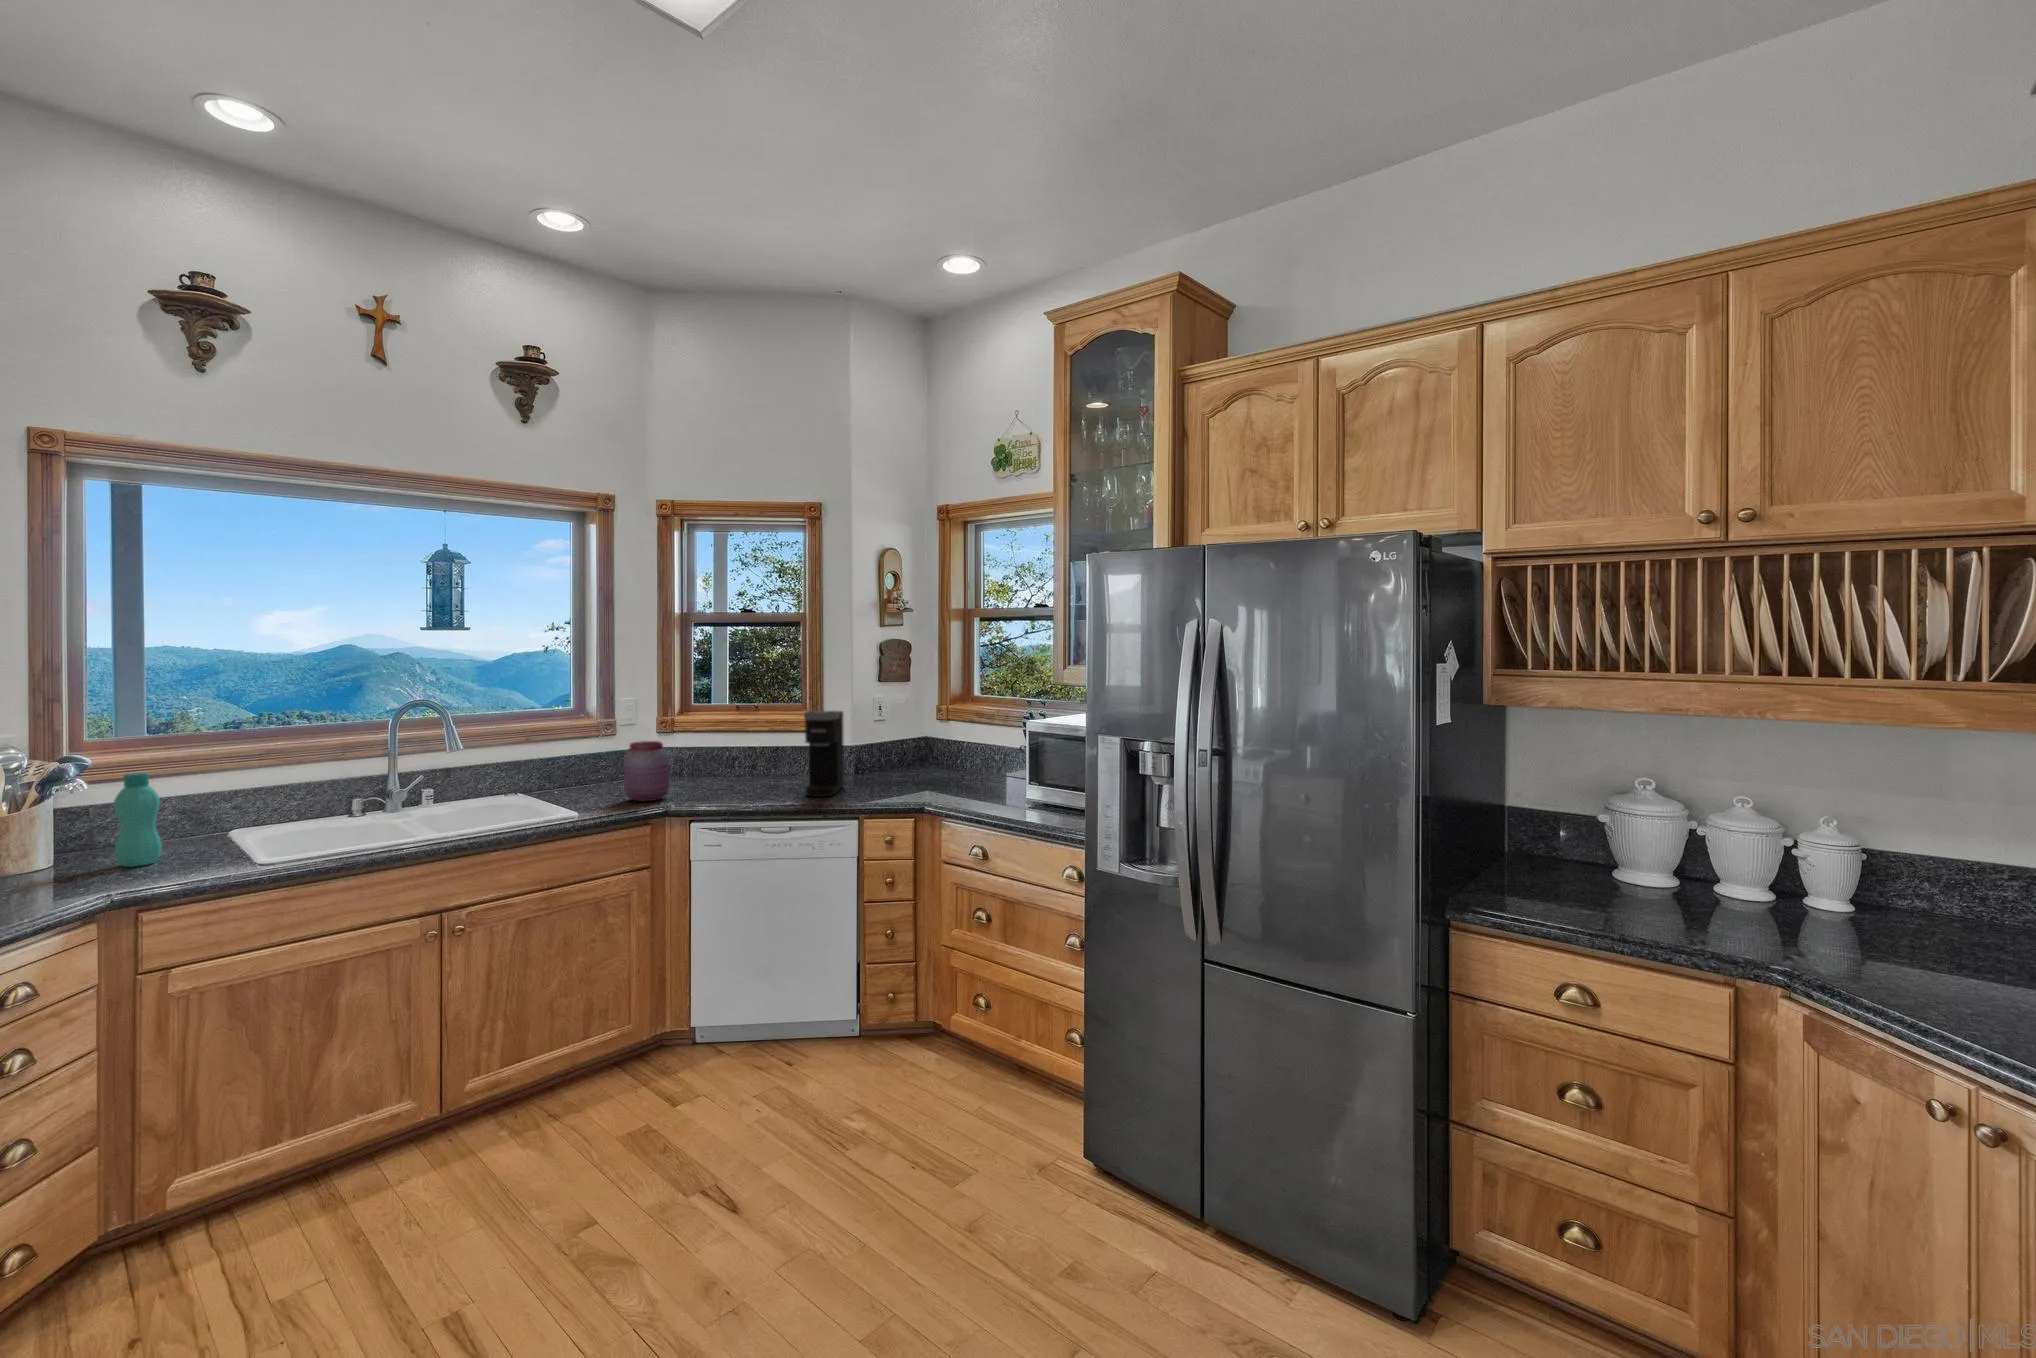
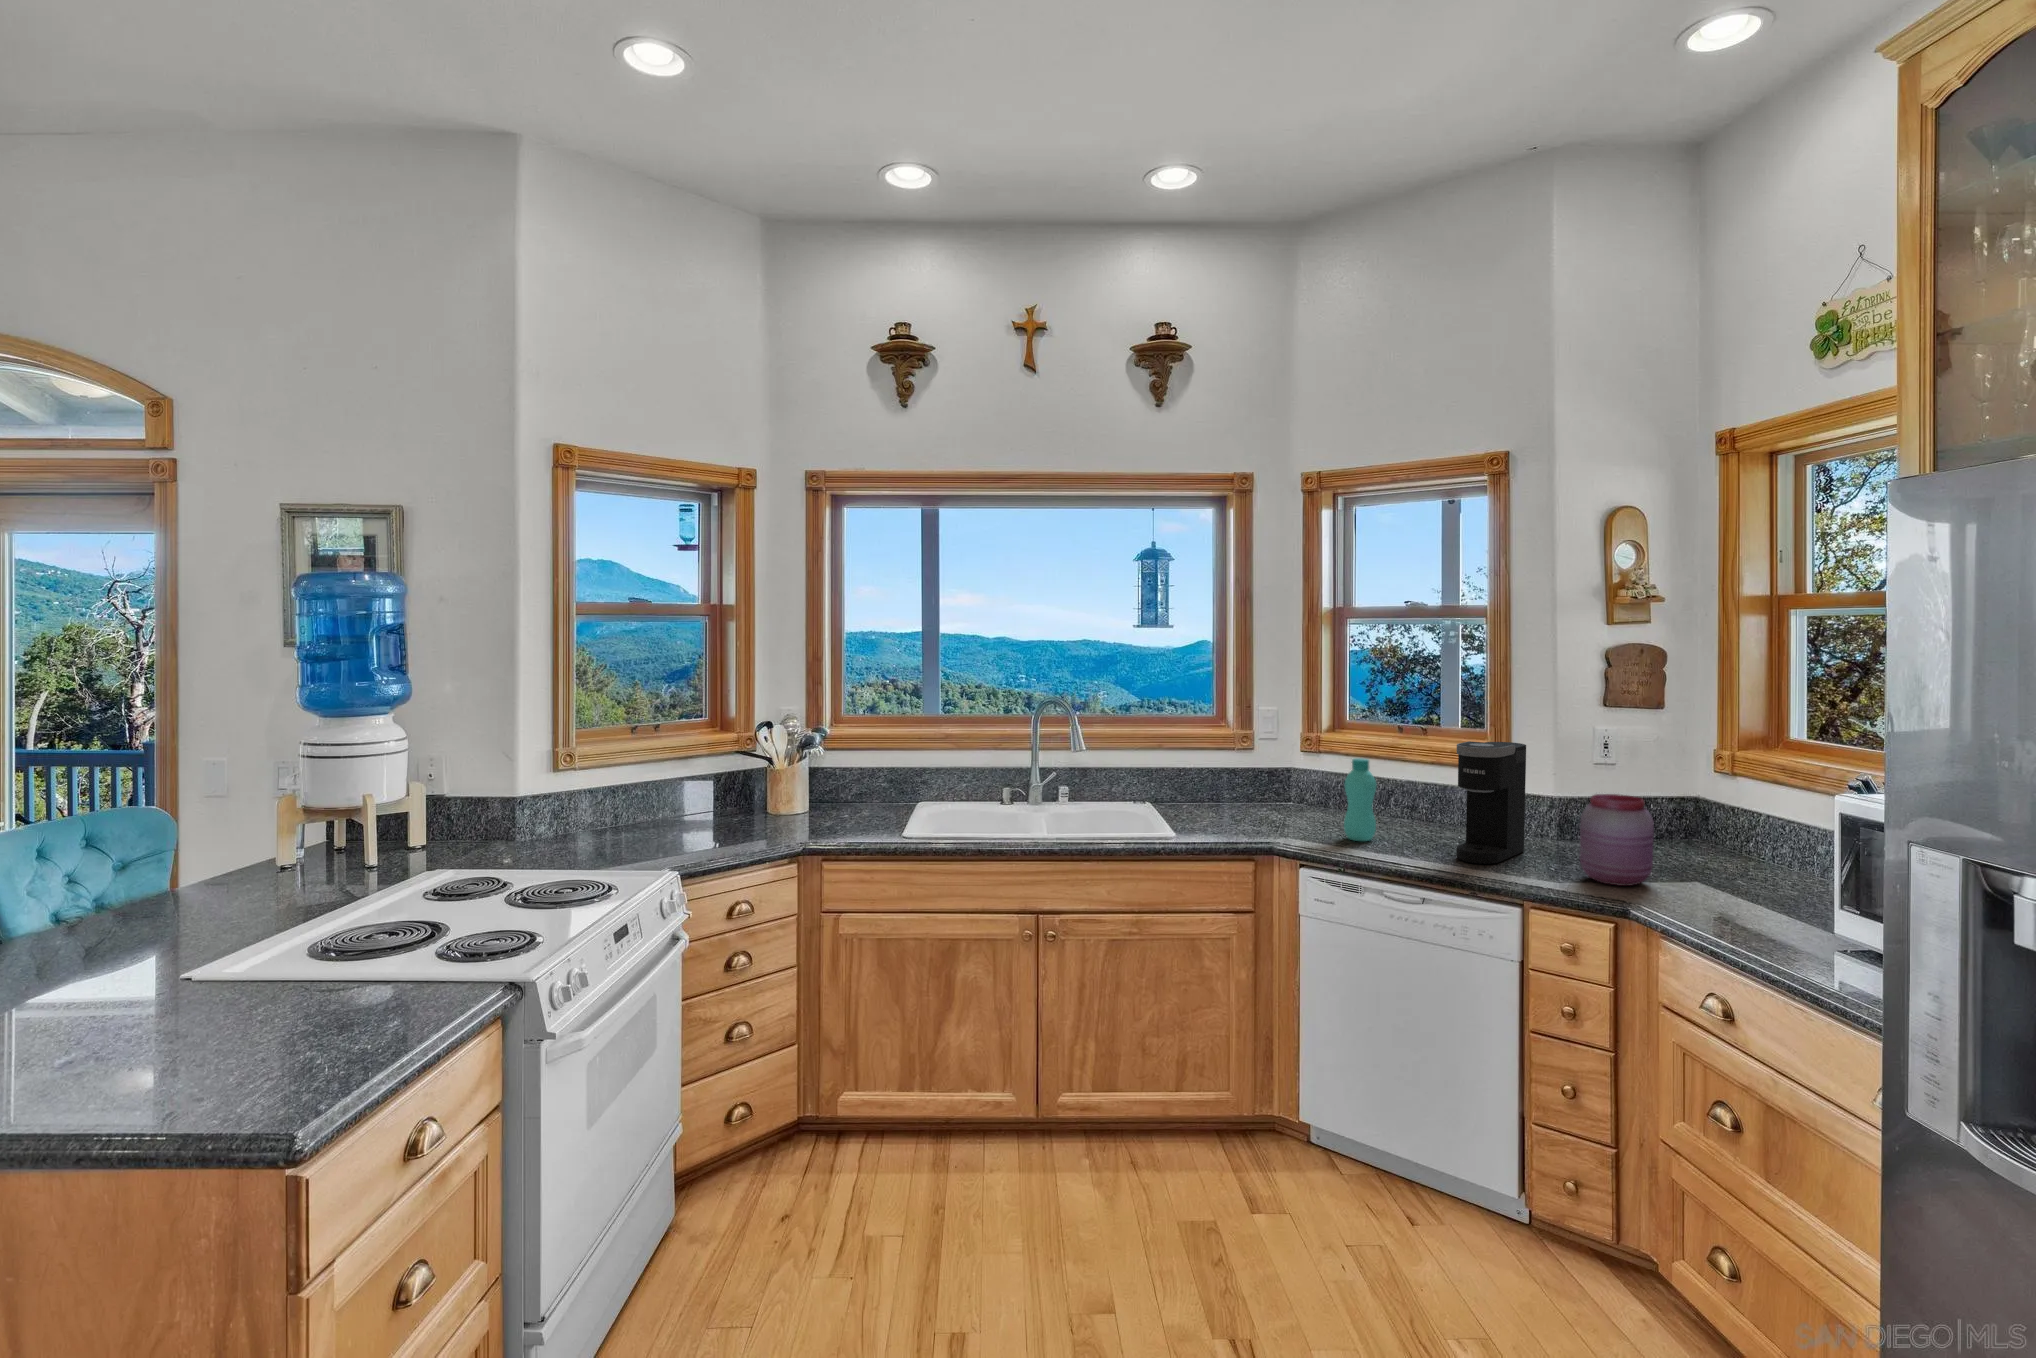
jar: present [624,741,669,801] -> present [1580,794,1654,886]
bottle: present [113,773,162,867] -> present [1344,758,1376,841]

